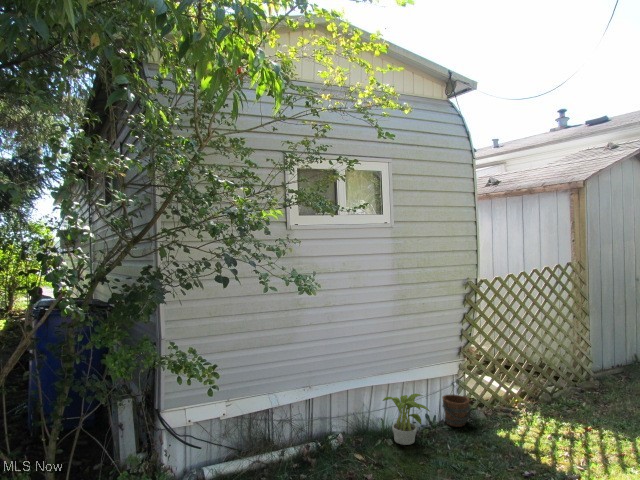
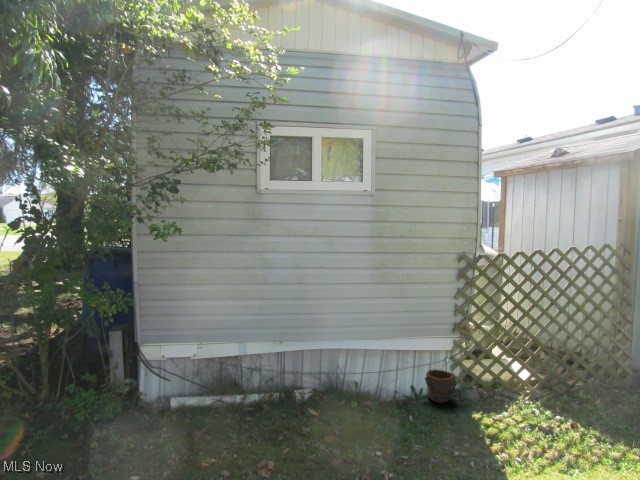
potted plant: present [383,394,429,445] -> none [349,361,394,410]

